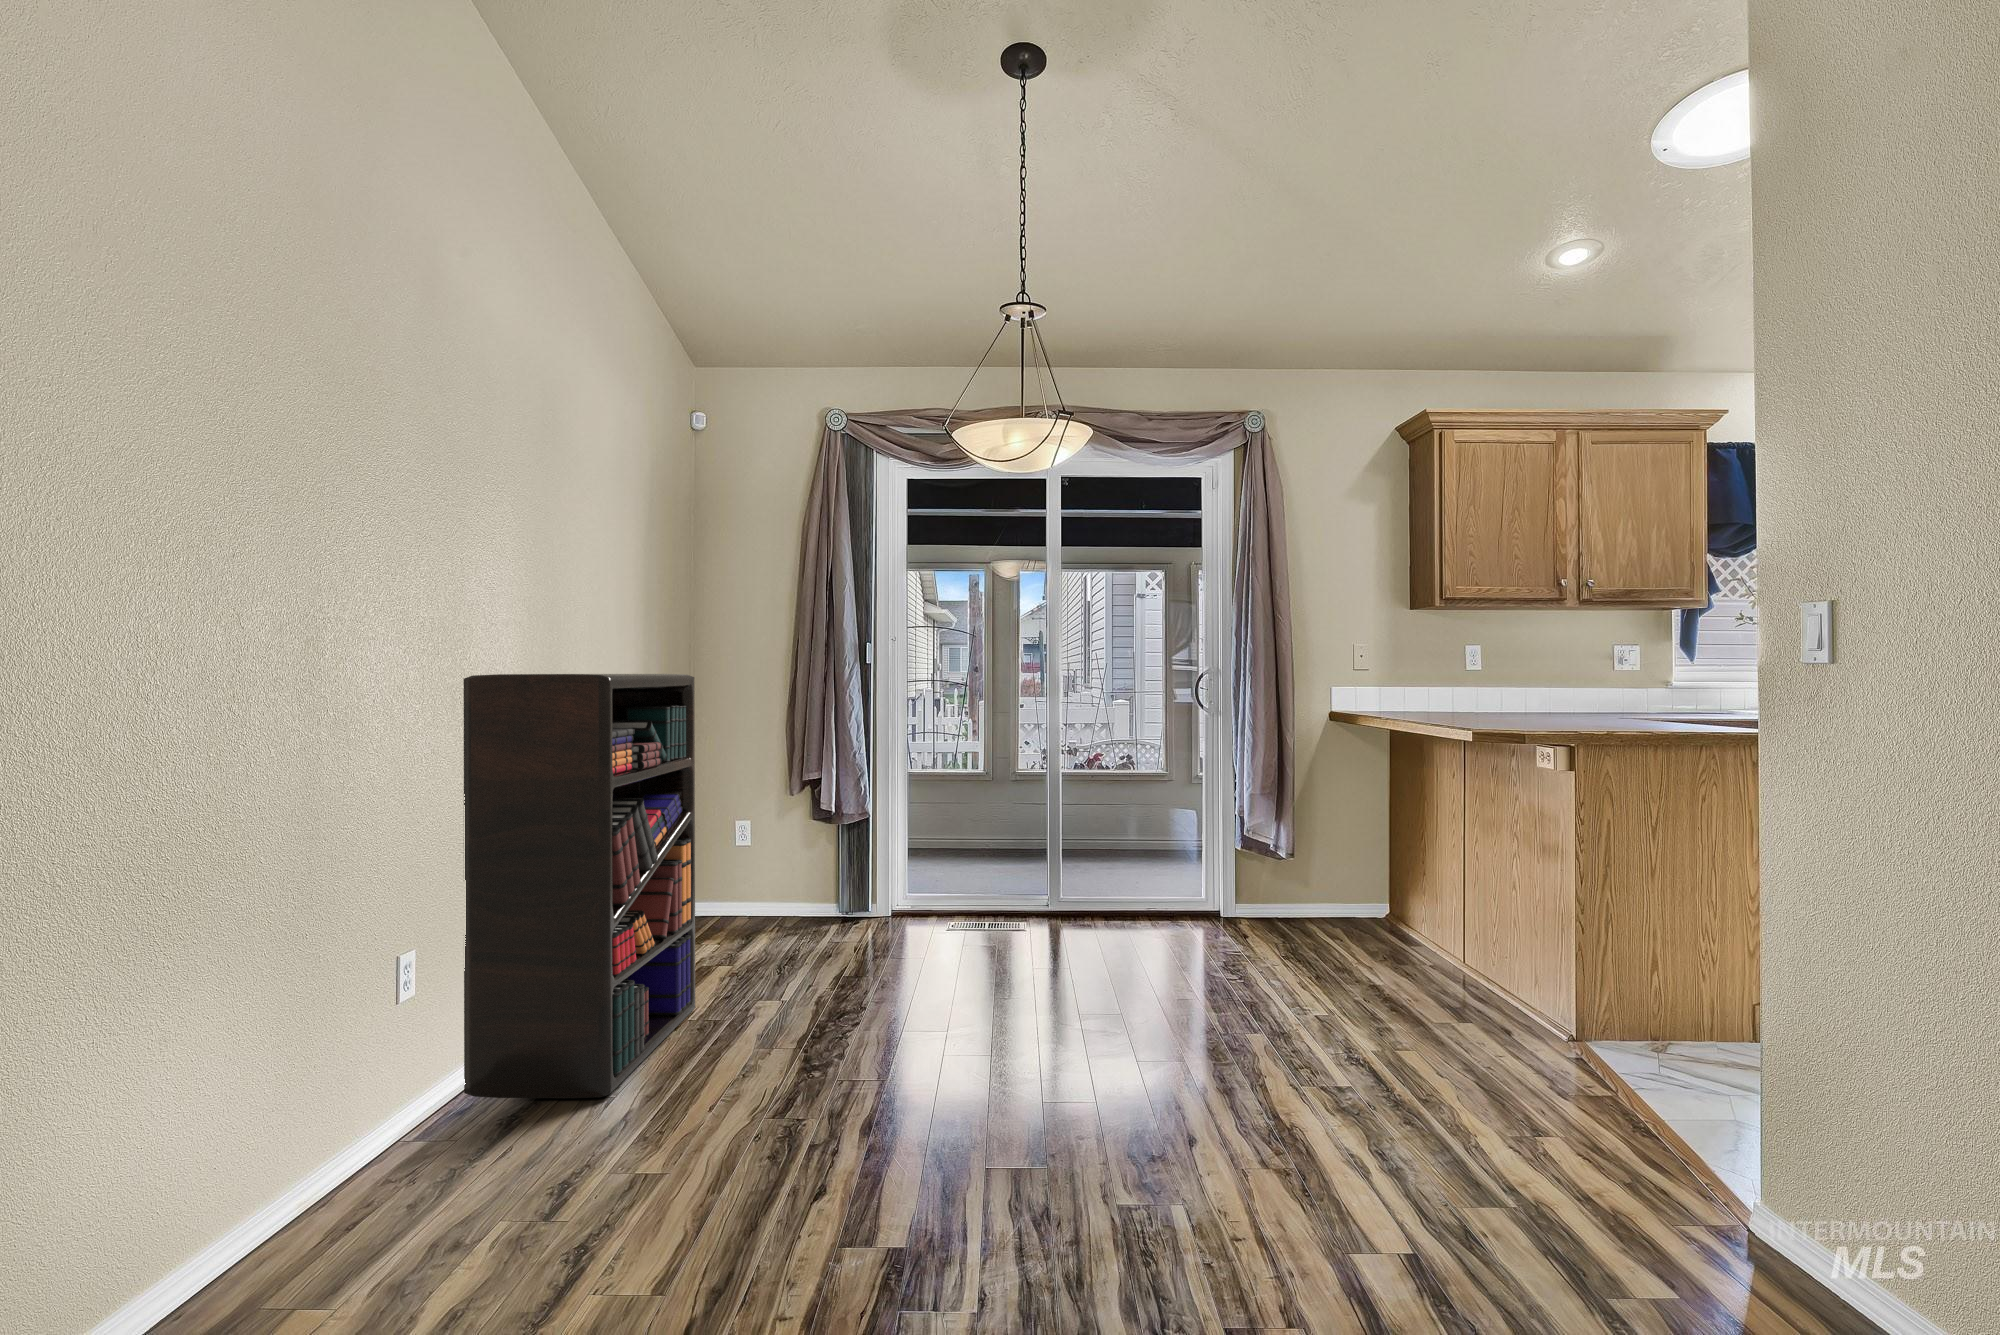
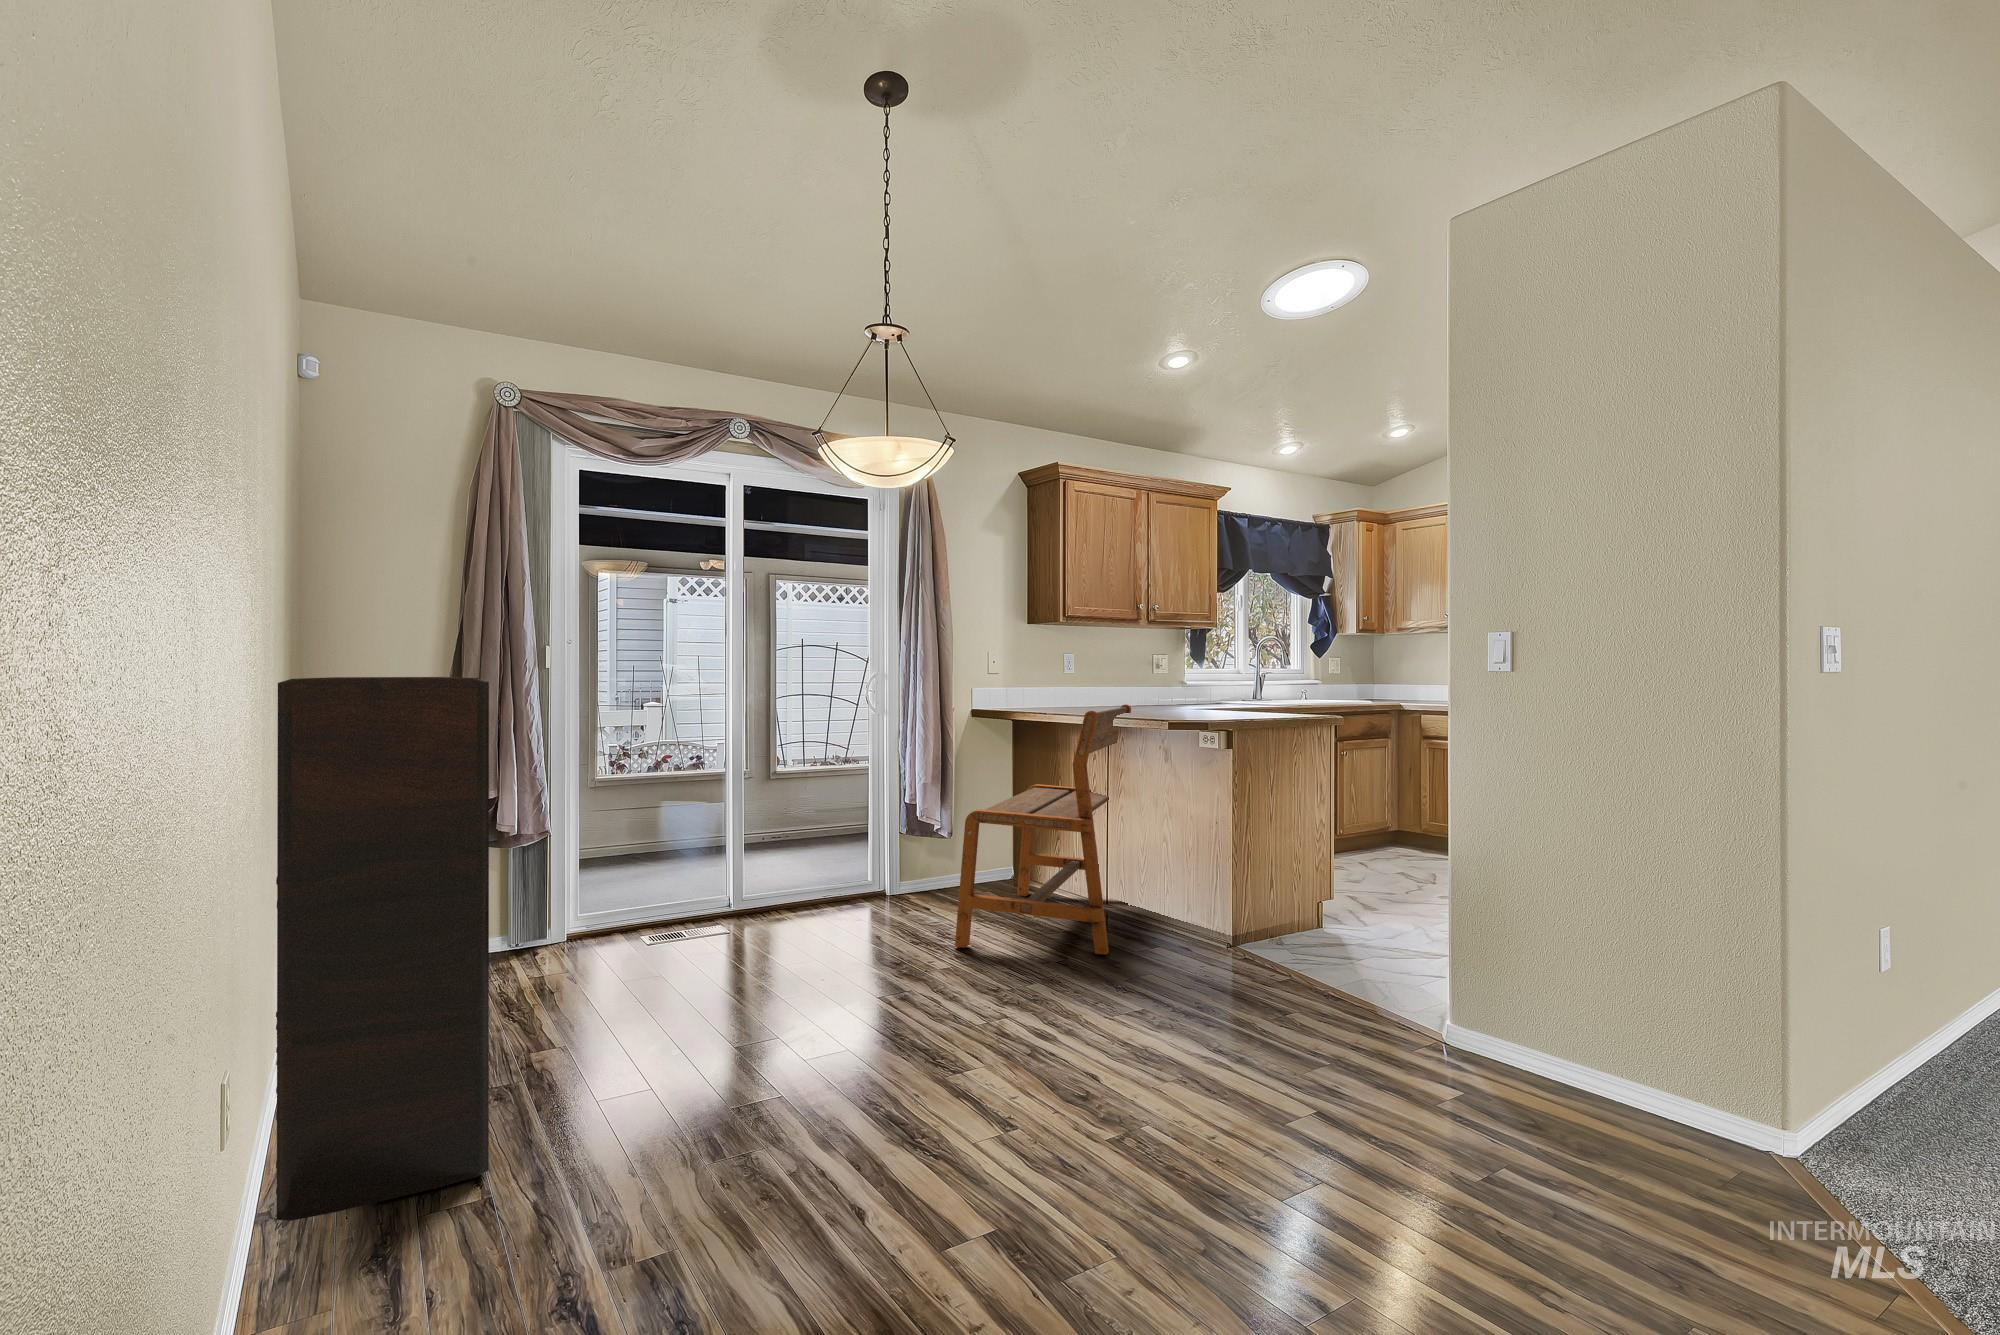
bench: none [1219,708,1514,1017] -> present [955,704,1131,955]

